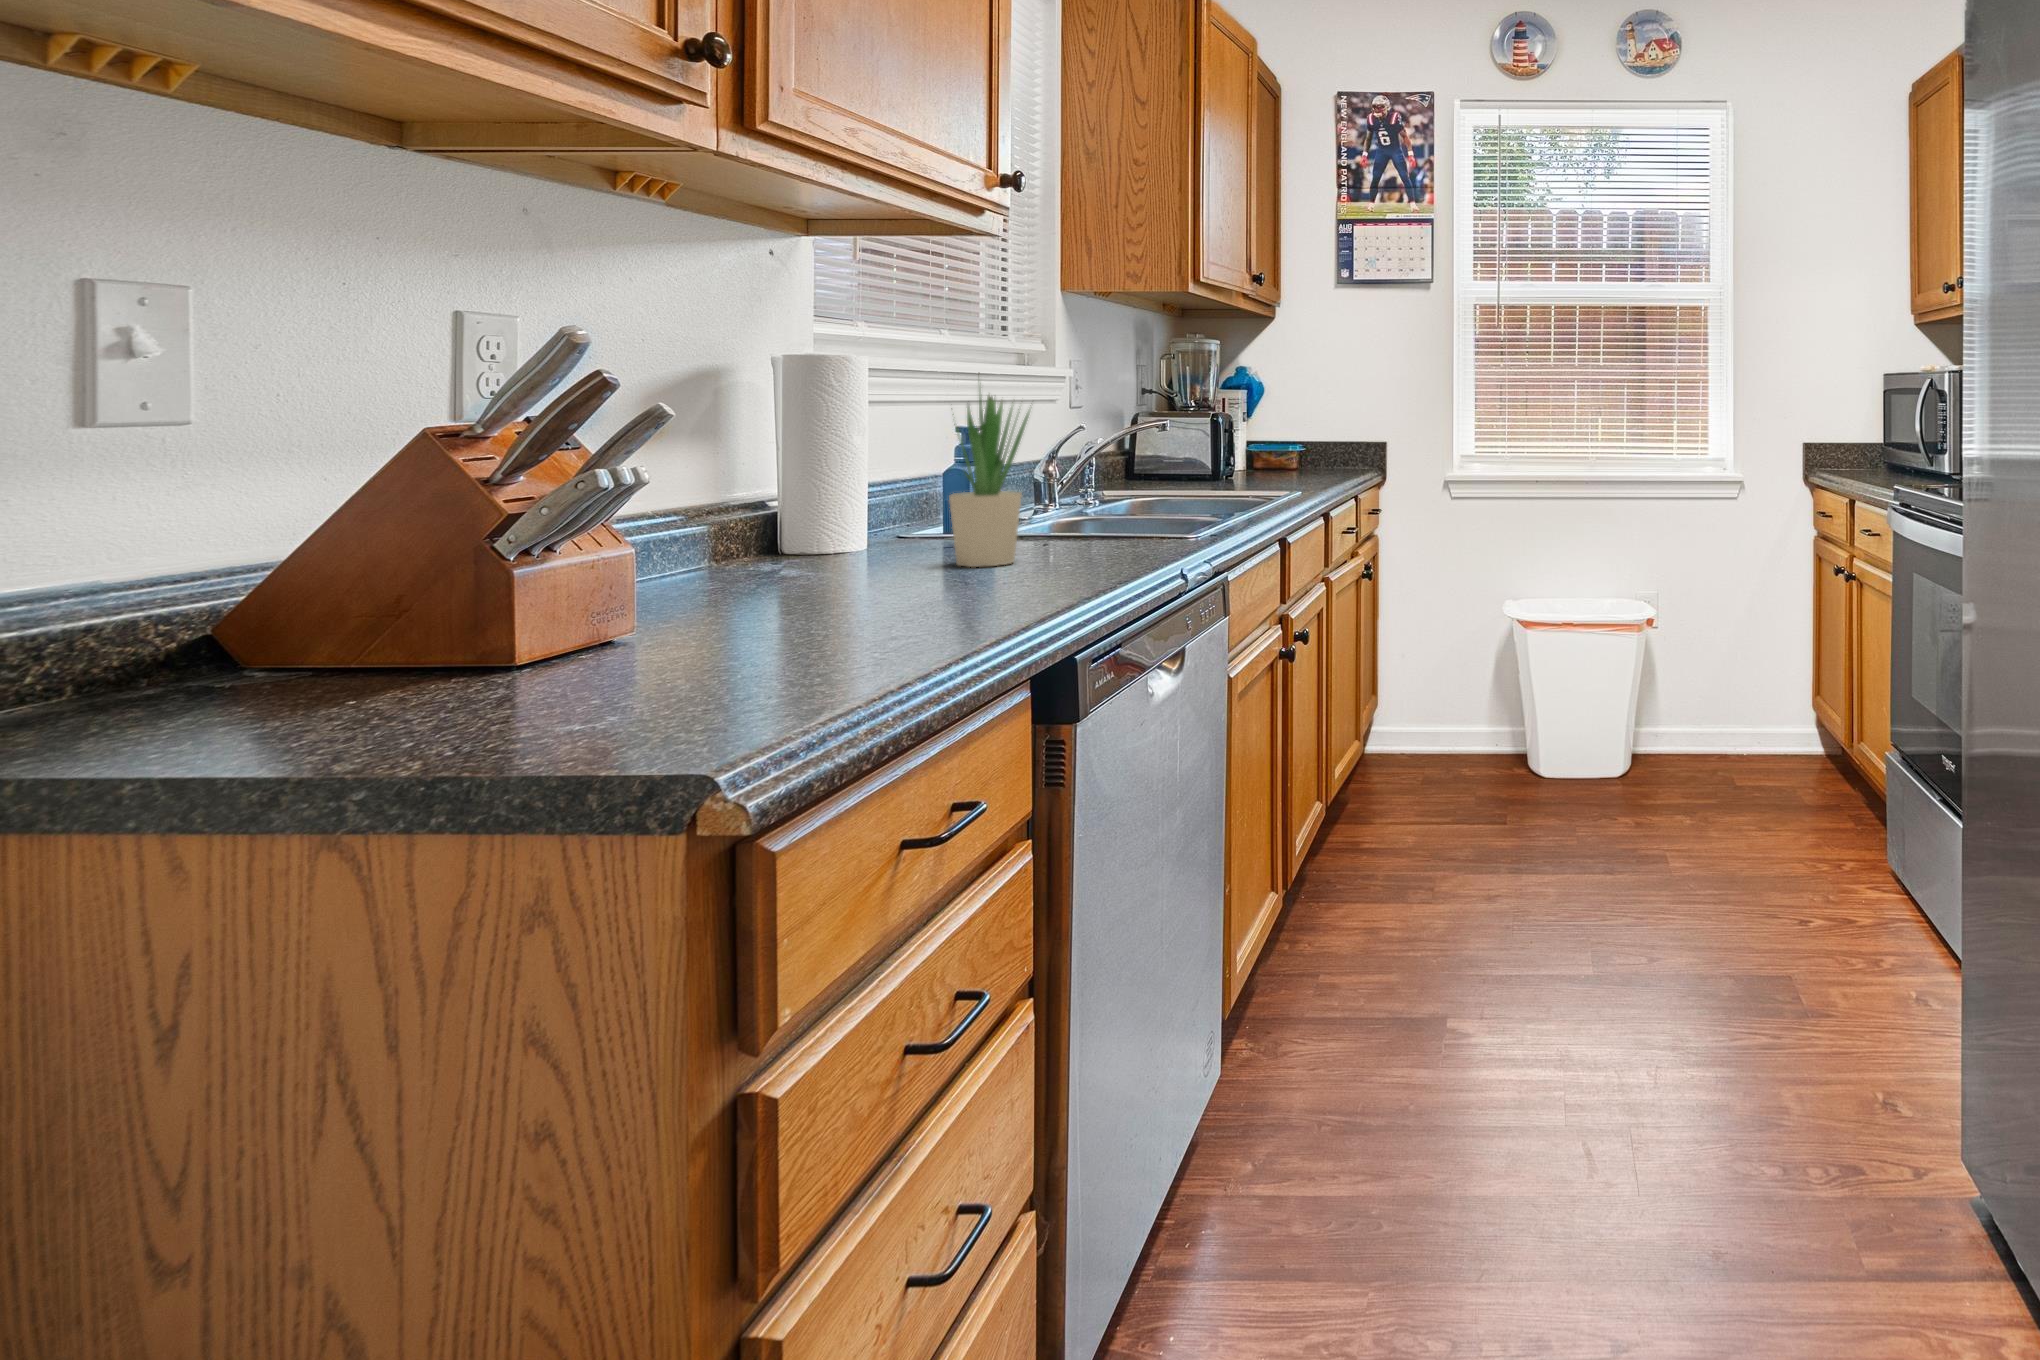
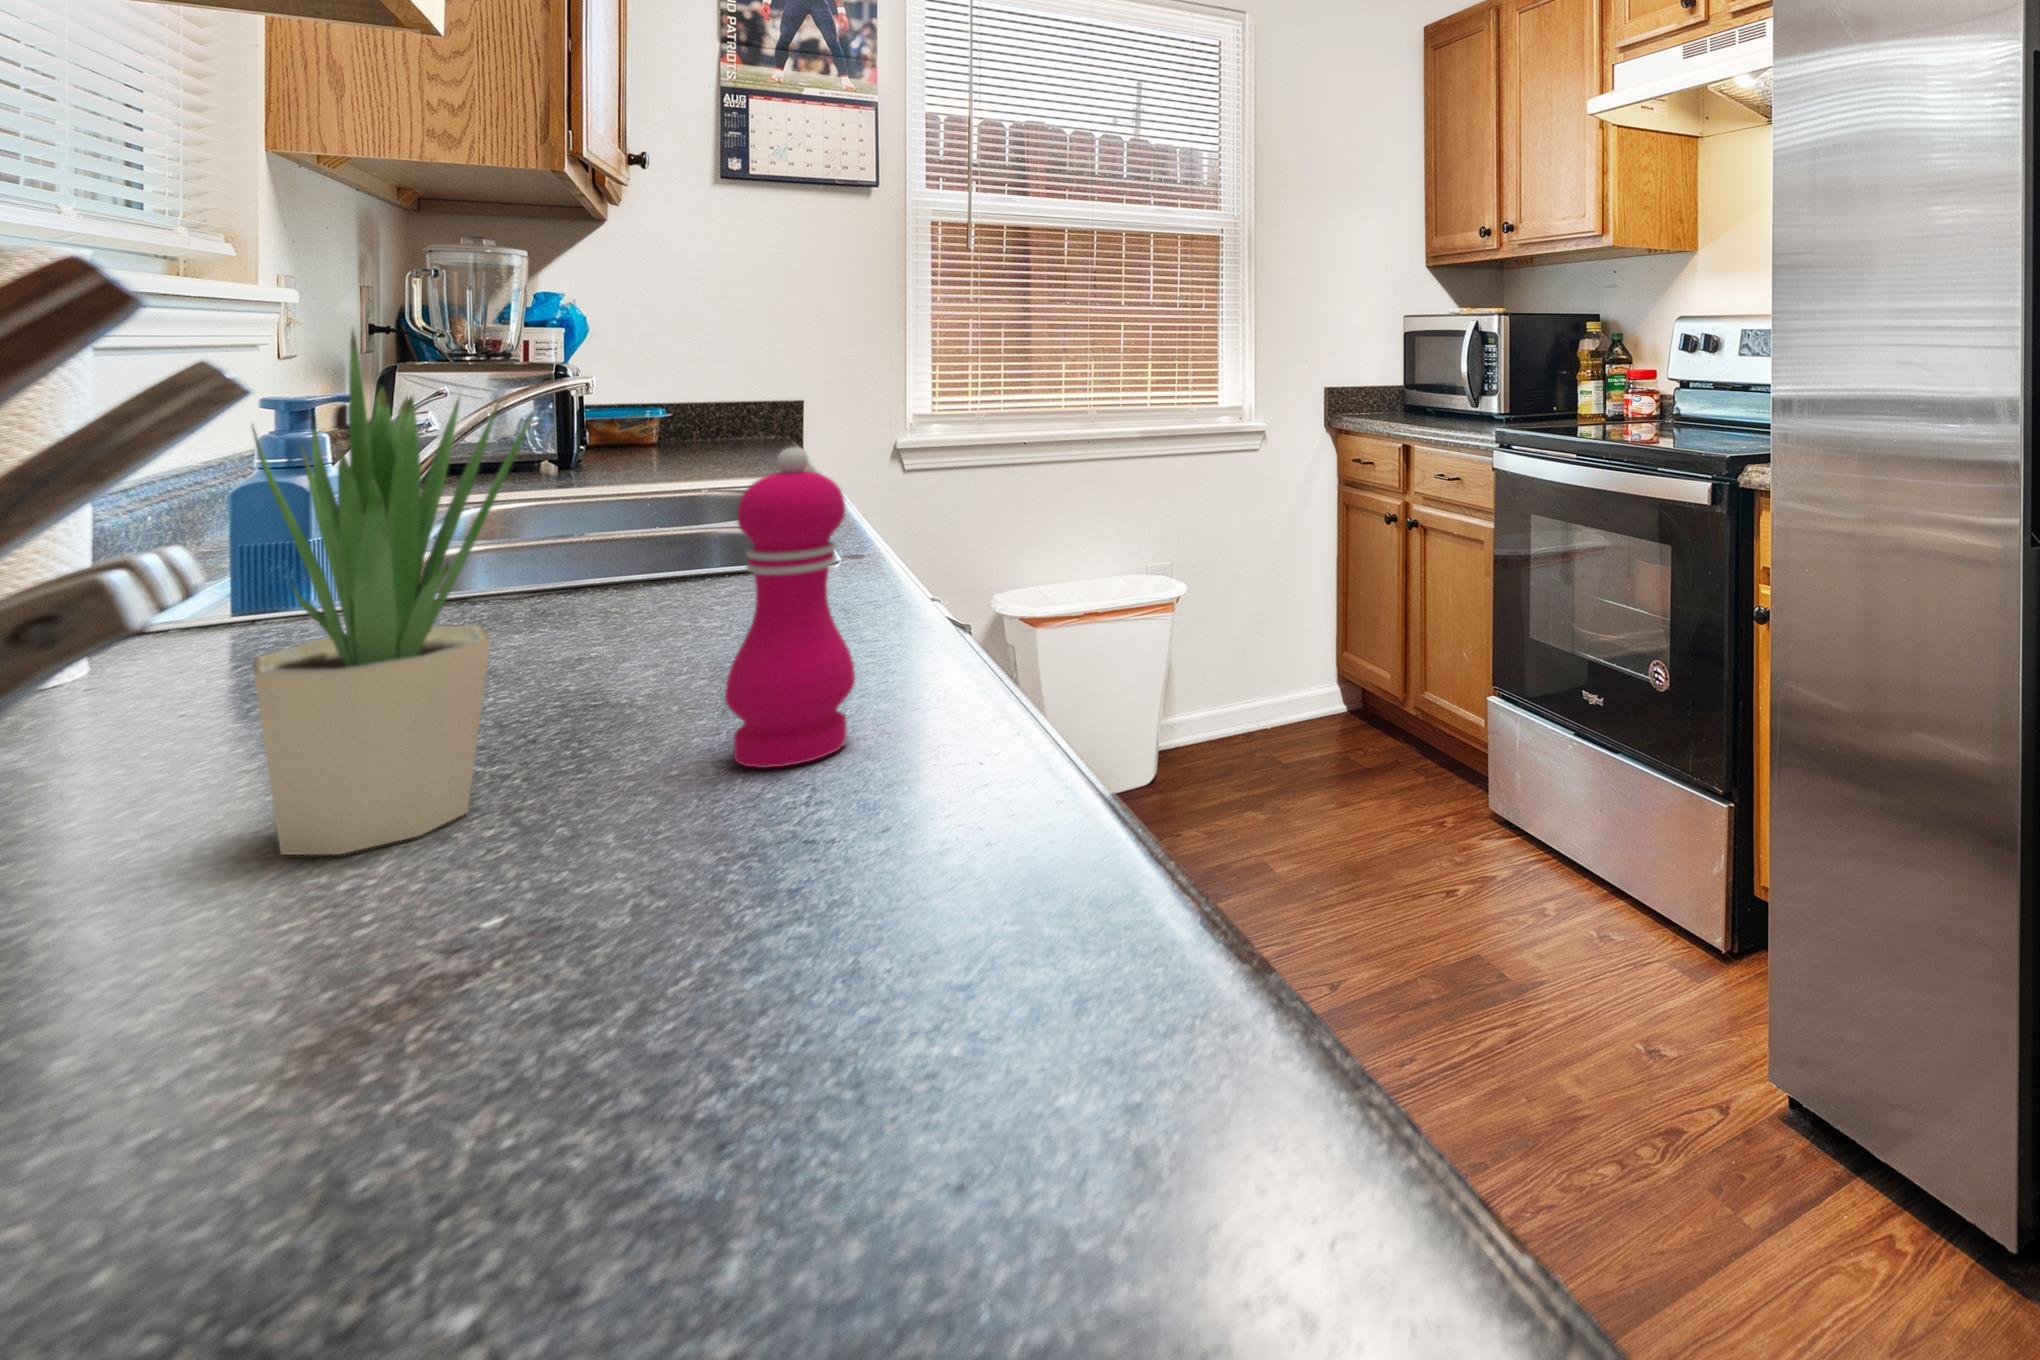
pepper mill: none [1097,423,1150,565] -> present [725,447,855,768]

